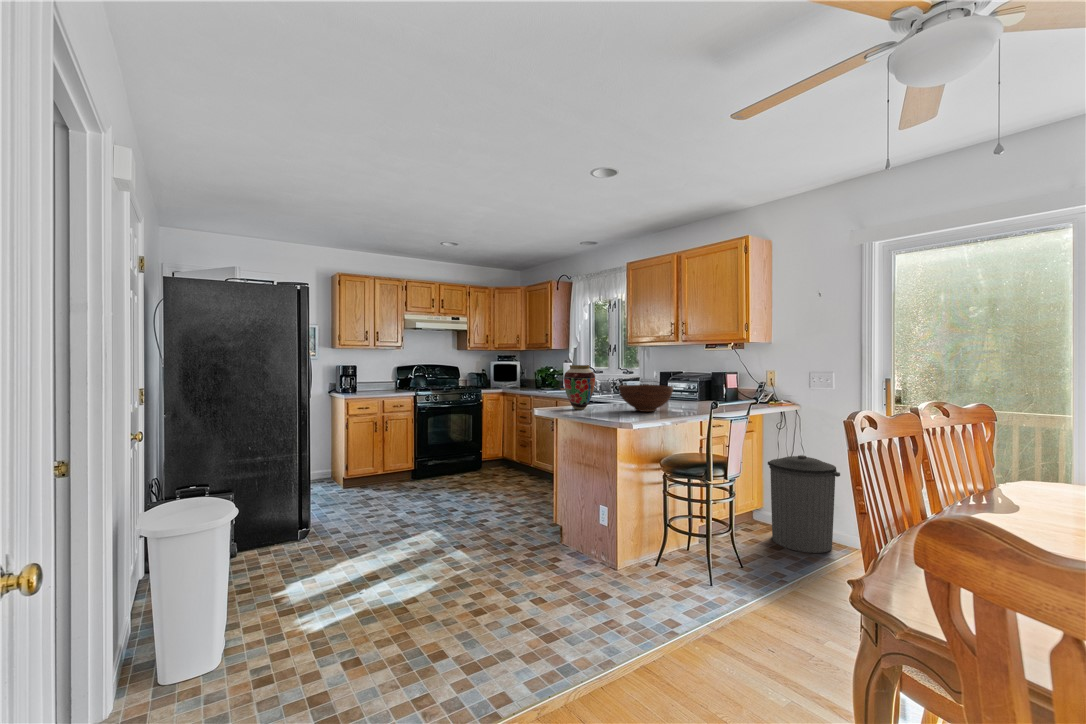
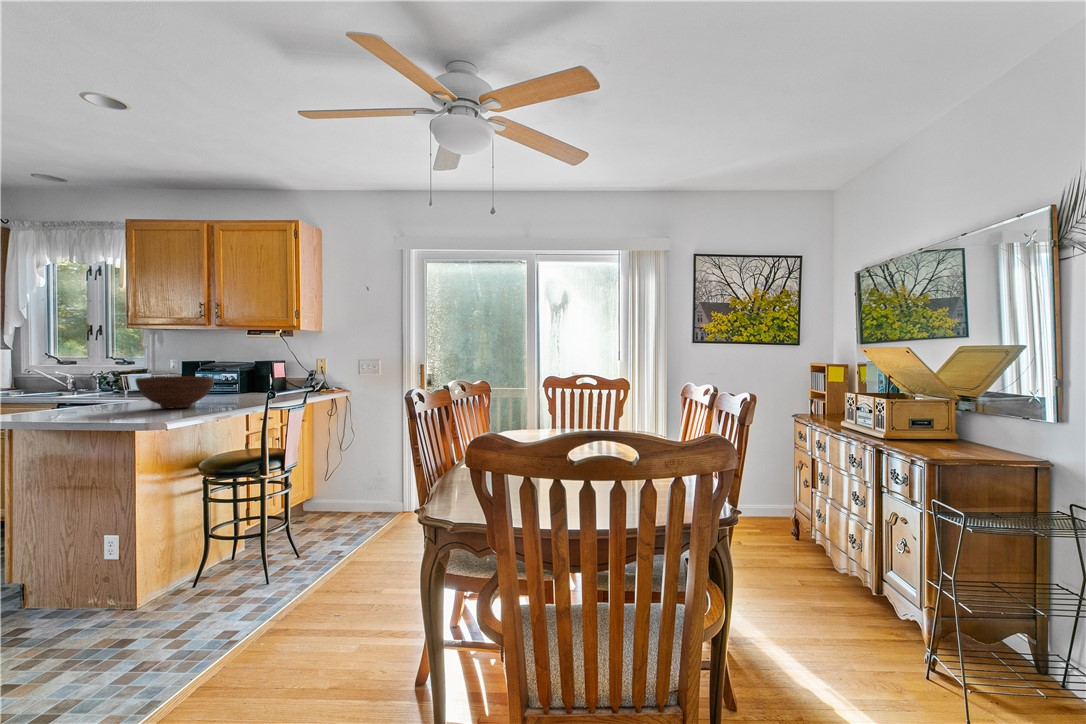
vase: present [564,365,595,410] -> none [37,353,96,414]
trash can: present [768,455,840,553] -> none [319,438,385,529]

